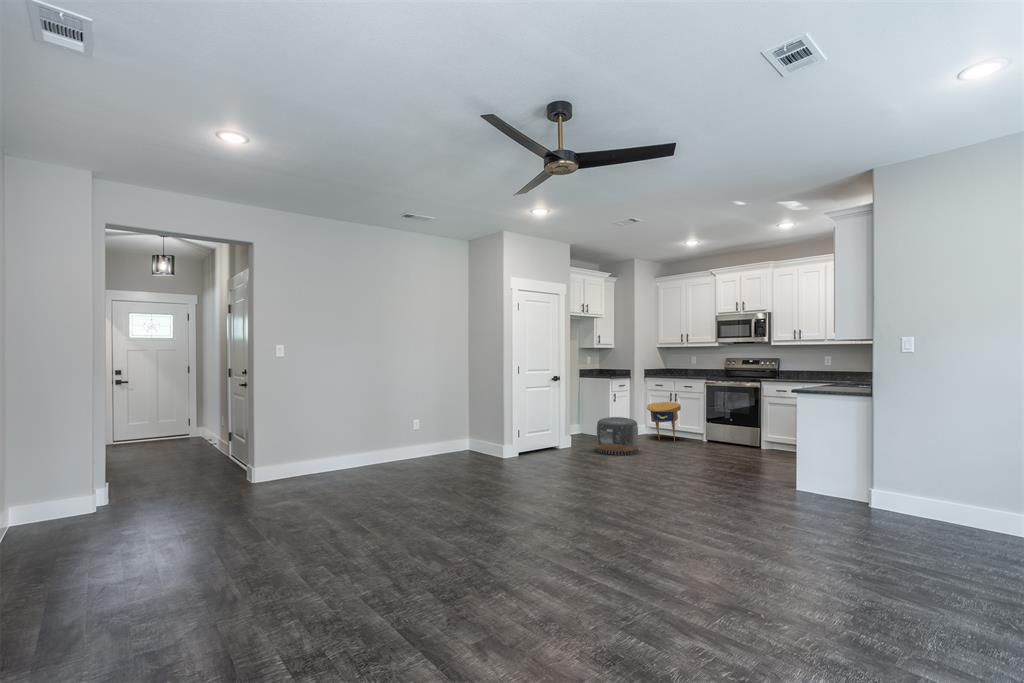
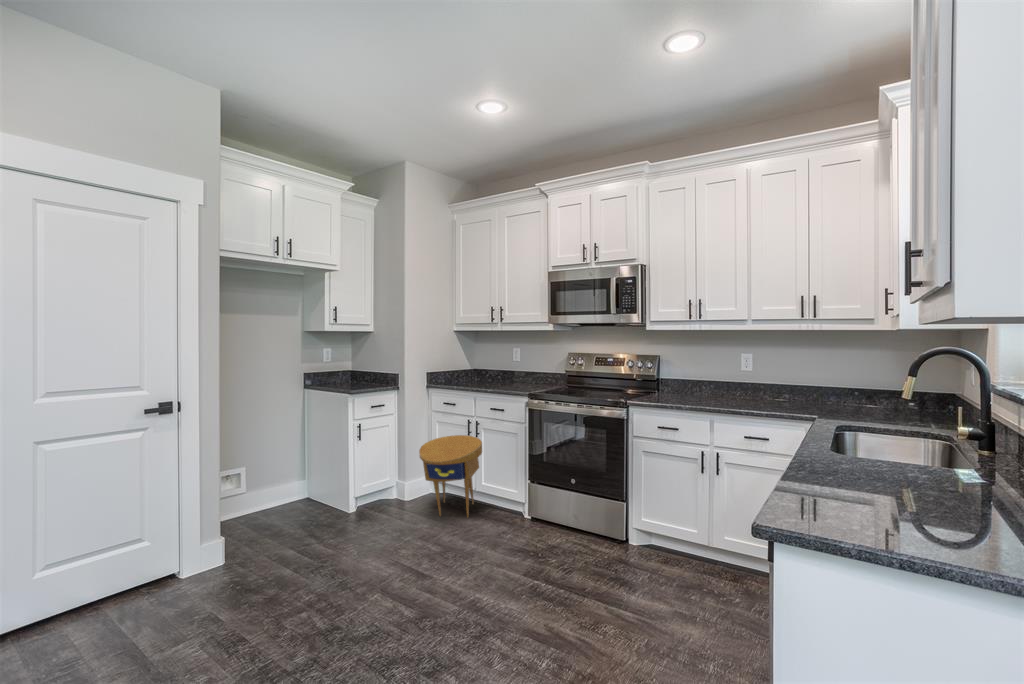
pouf: present [597,417,638,455] -> none [247,502,358,624]

